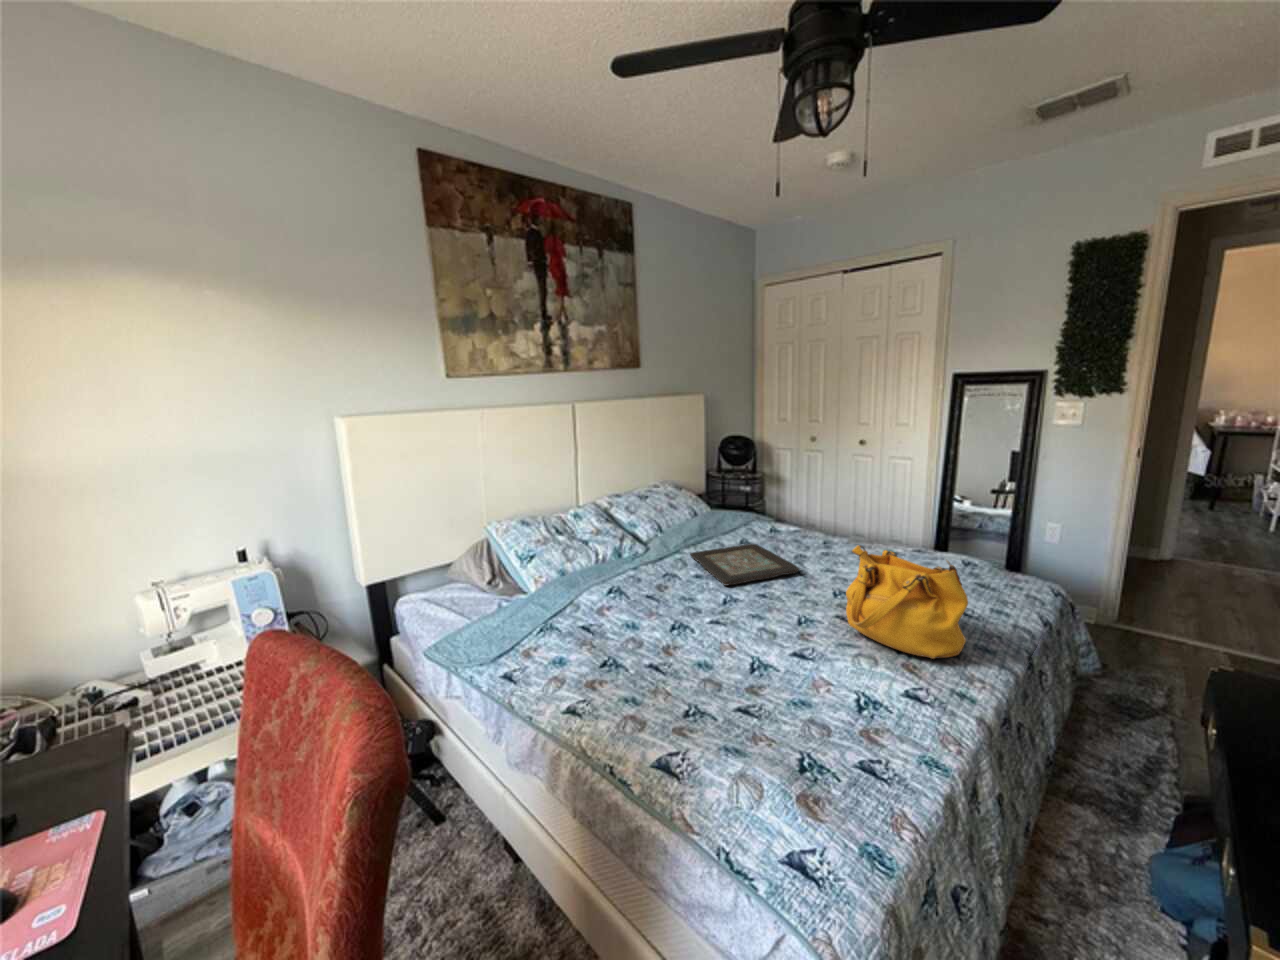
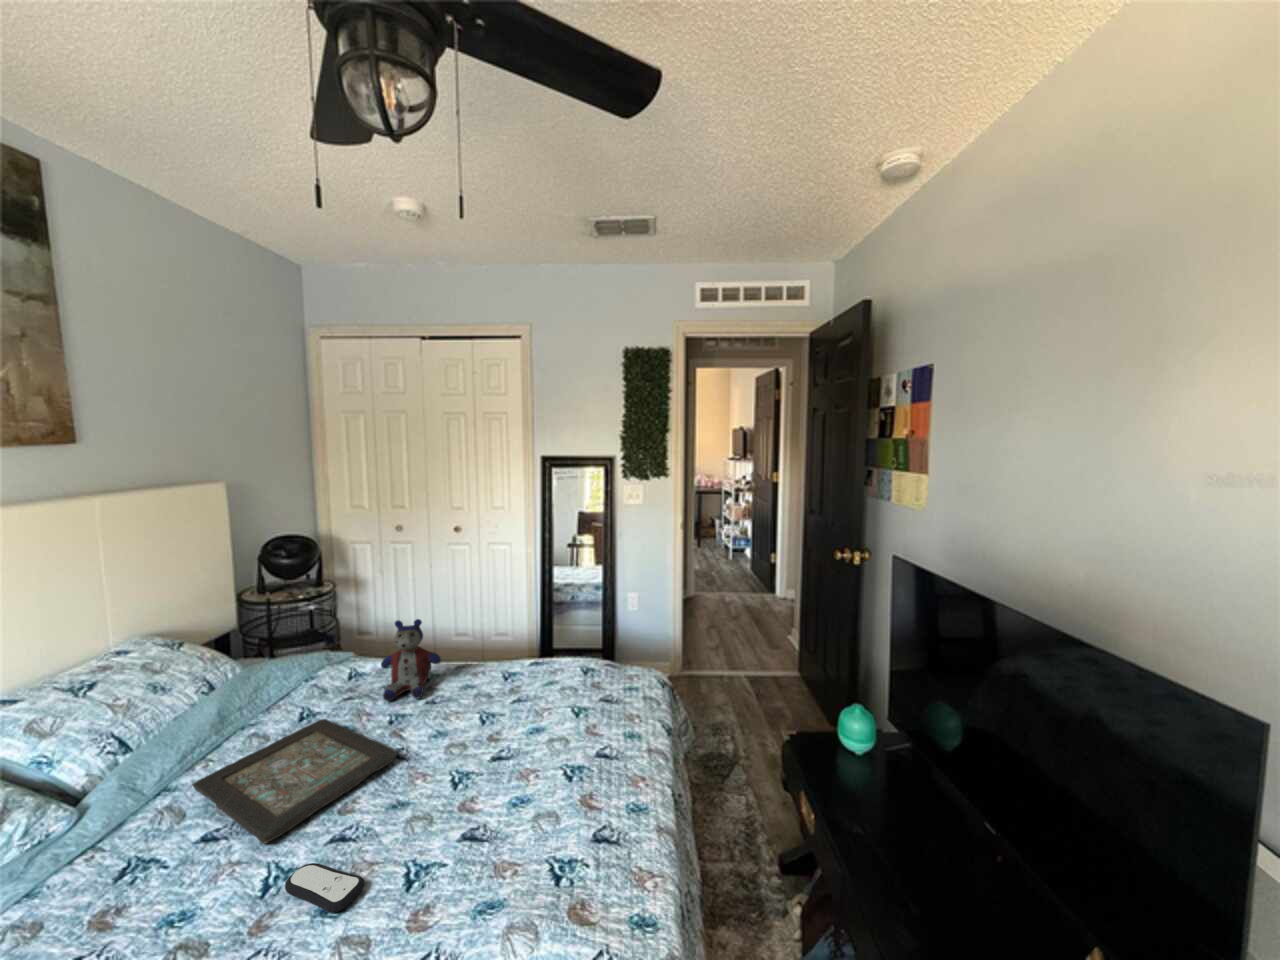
stuffed bear: none [792,491,836,549] -> present [381,619,441,701]
handbag: present [846,545,968,659] -> none [472,715,624,874]
remote control: none [736,598,776,621] -> present [285,863,364,912]

